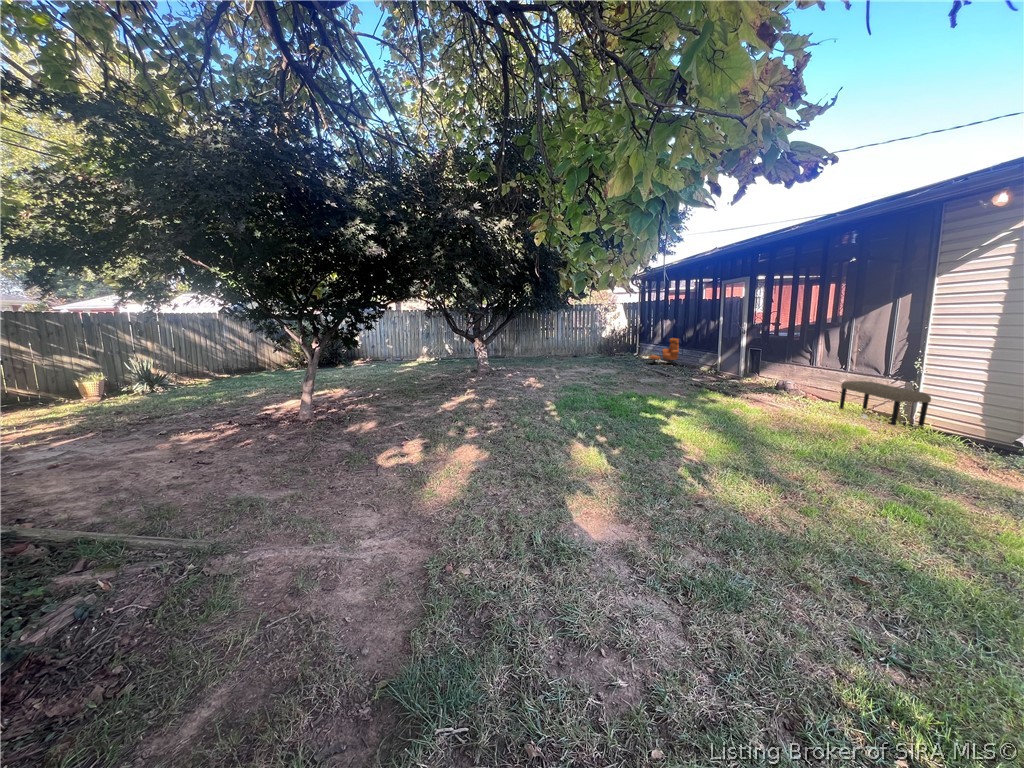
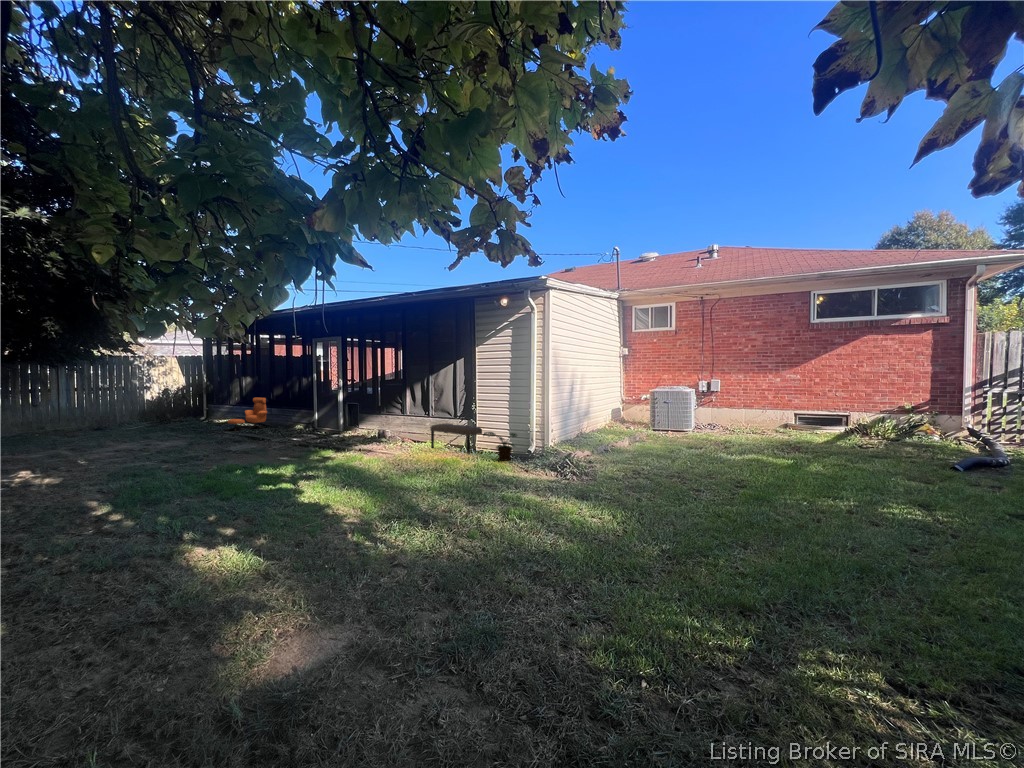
potted plant: none [919,401,998,447] -> present [483,432,517,460]

